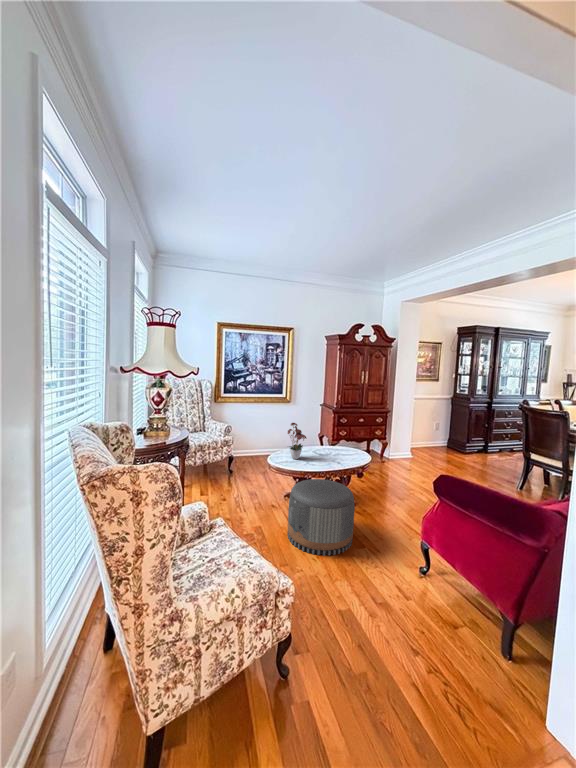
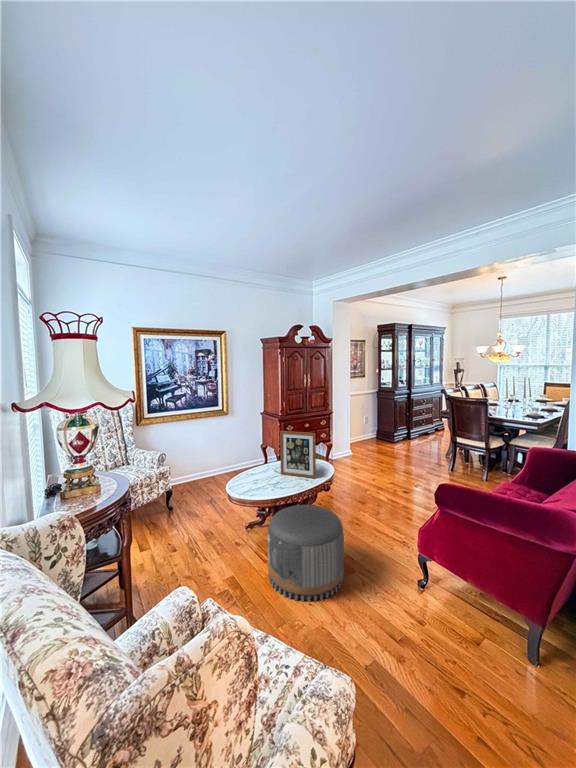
picture frame: none [318,416,350,462] -> present [280,431,316,478]
flower arrangement: present [288,423,306,459] -> none [244,440,273,485]

